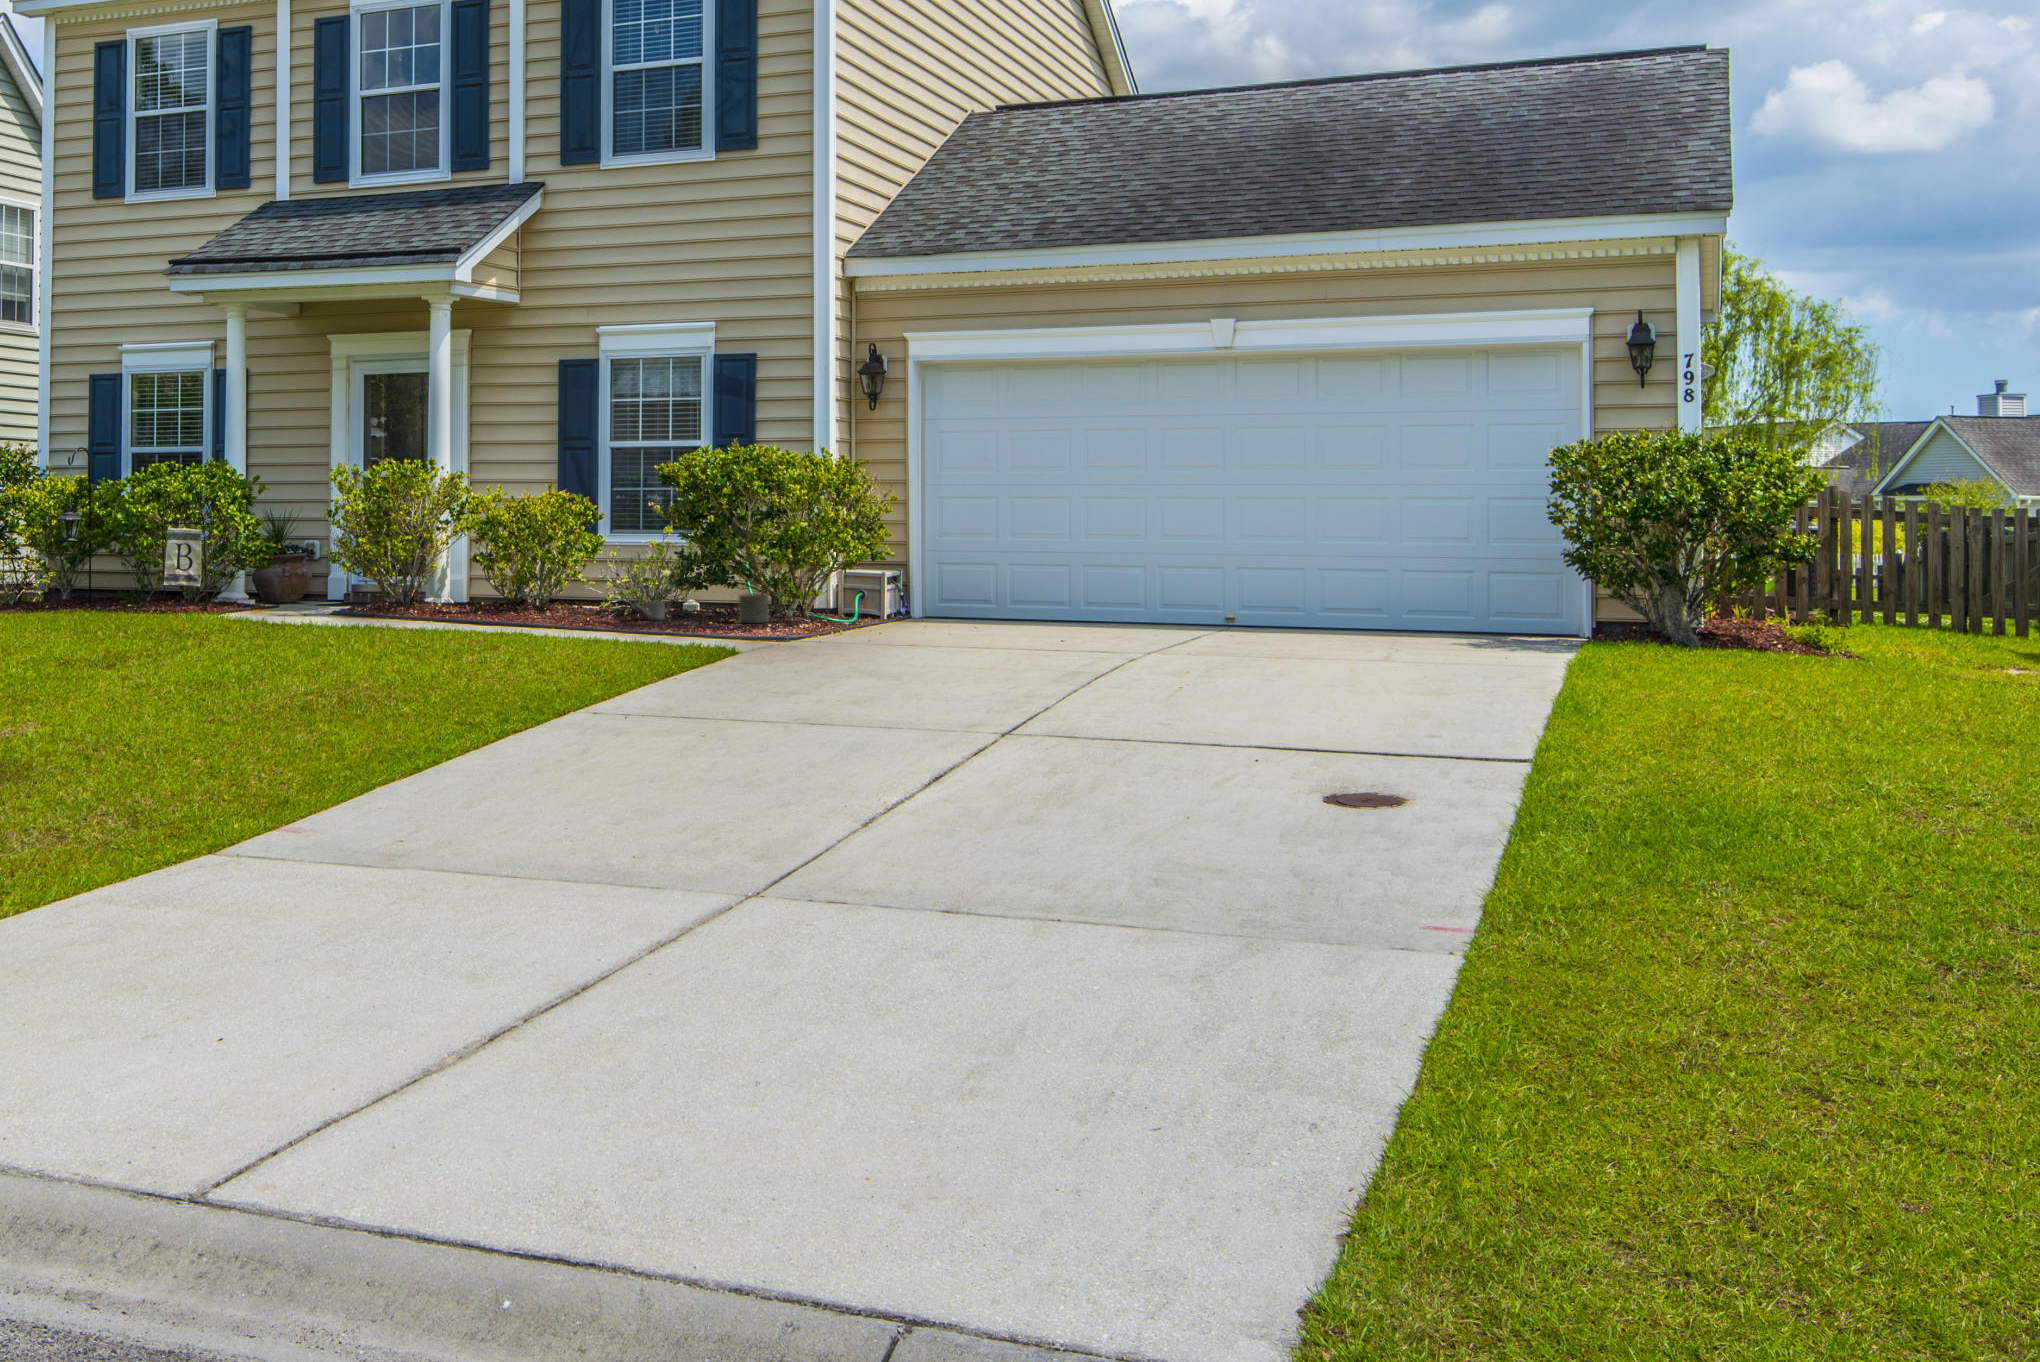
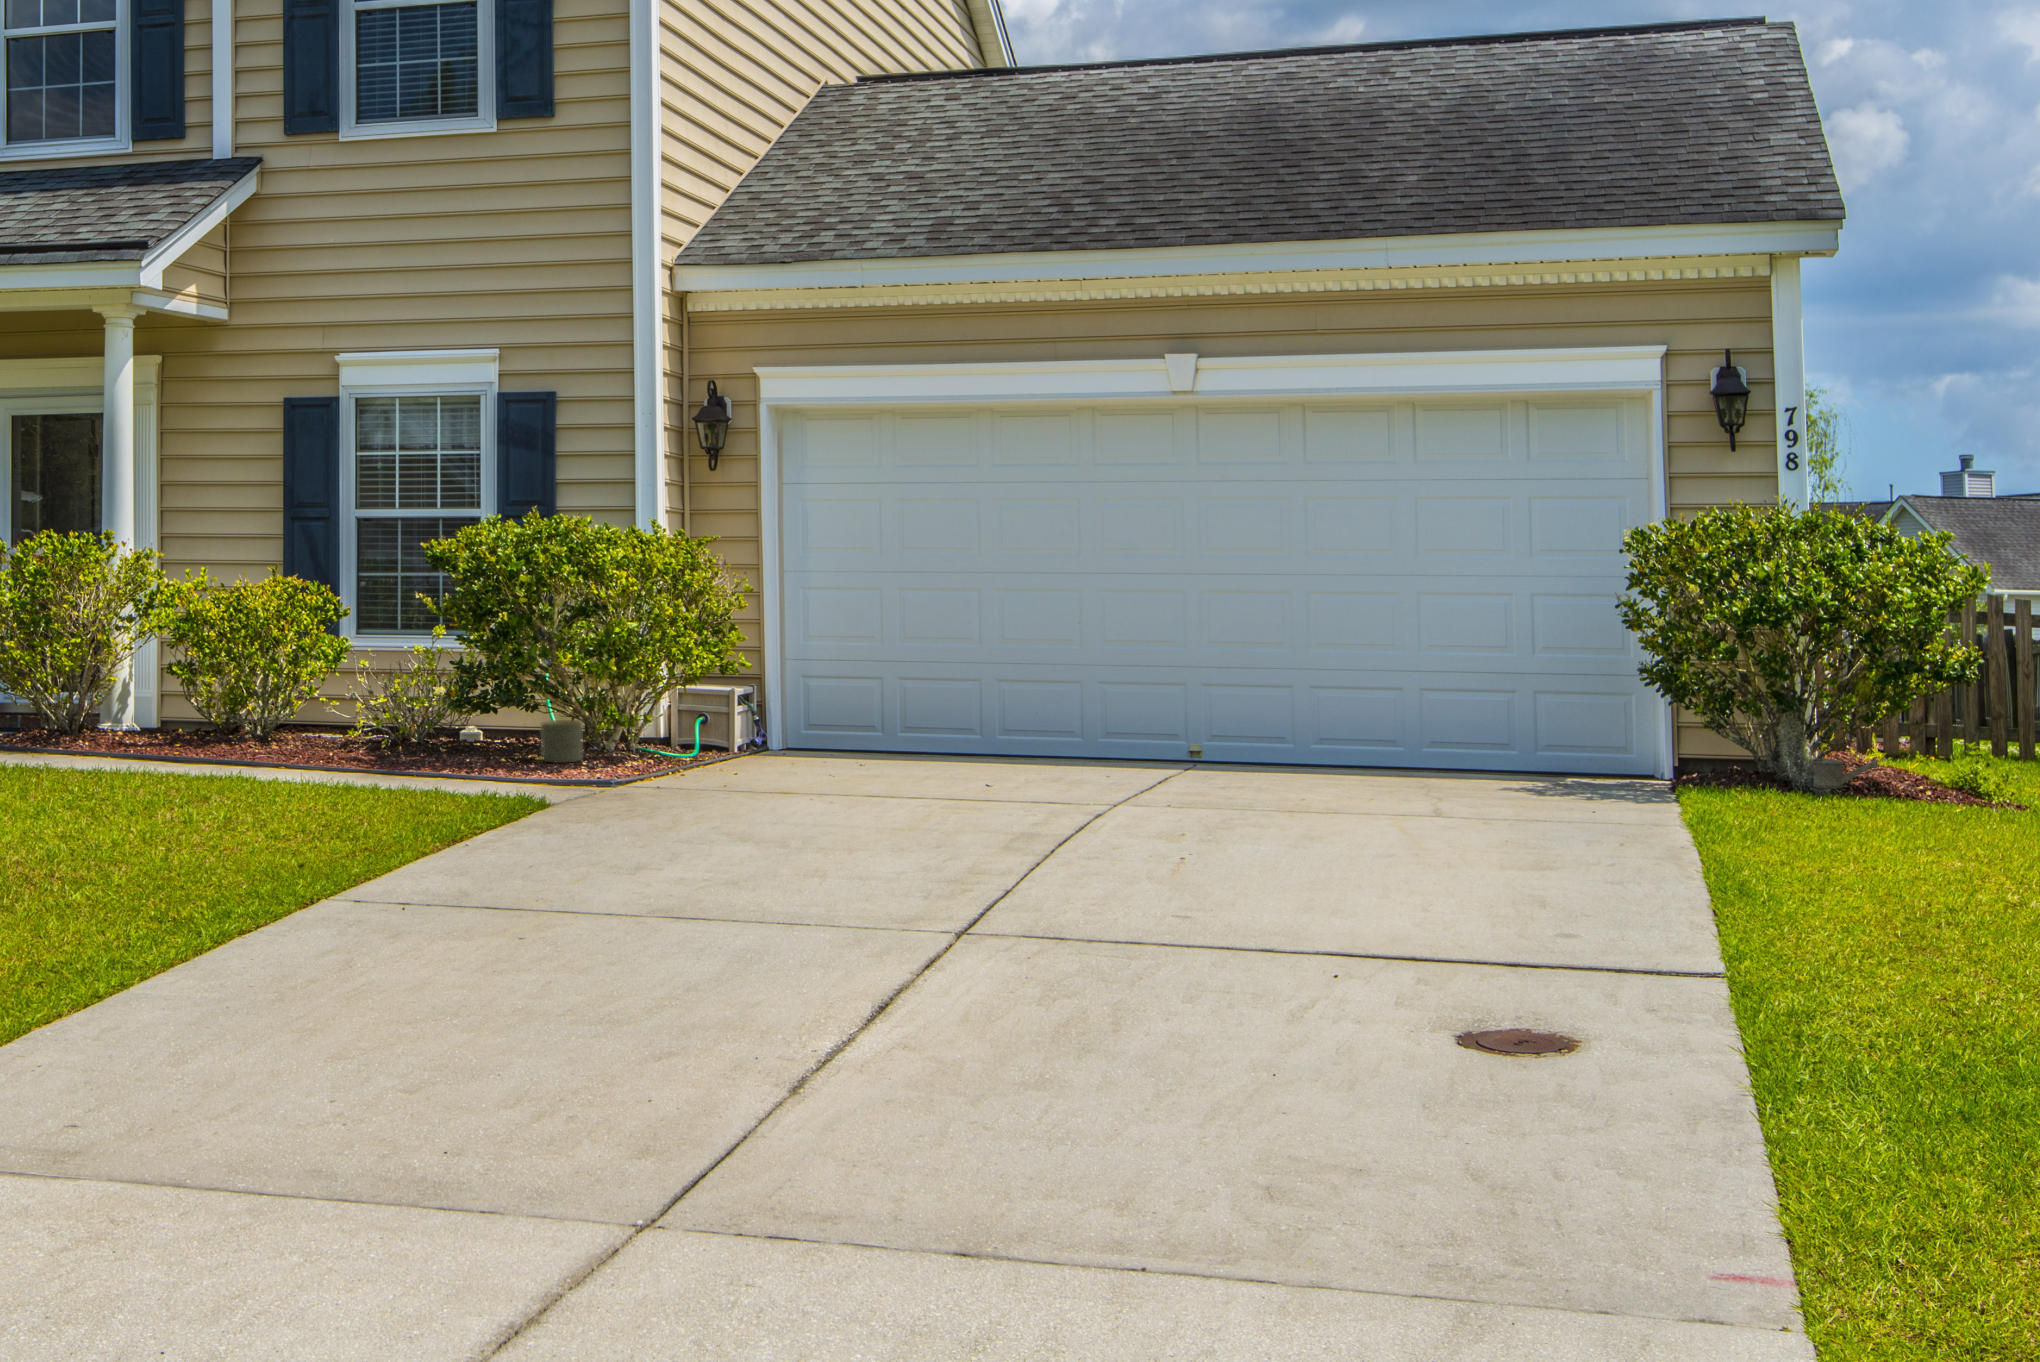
watering can: present [634,602,669,620] -> present [1812,759,1878,789]

